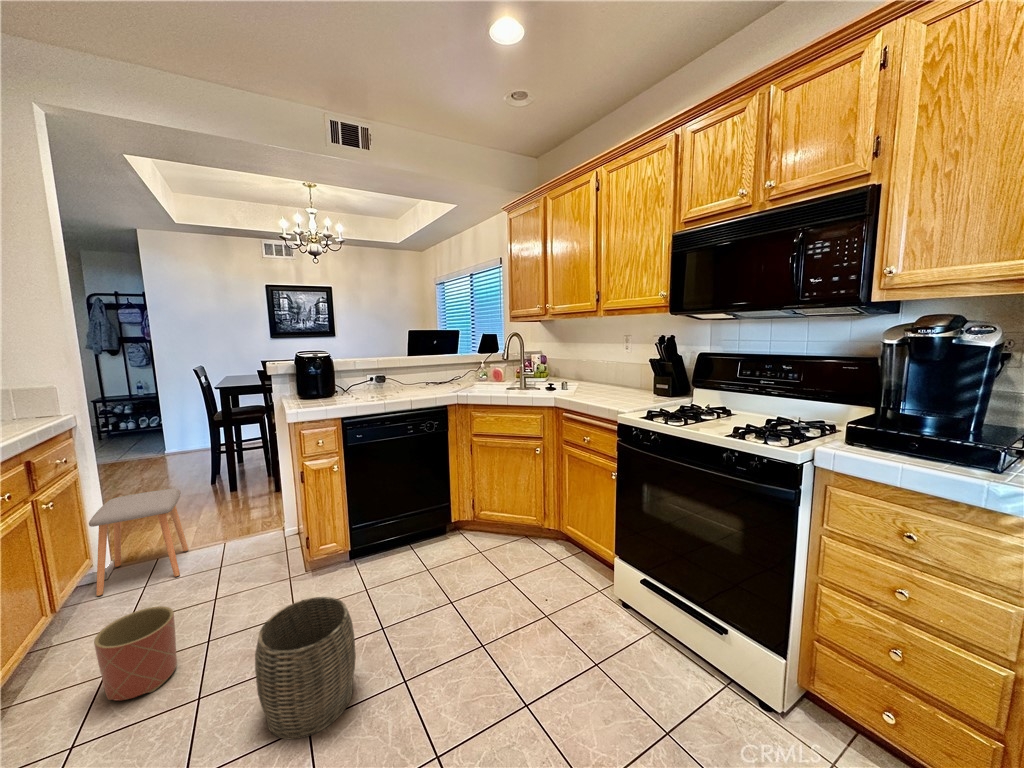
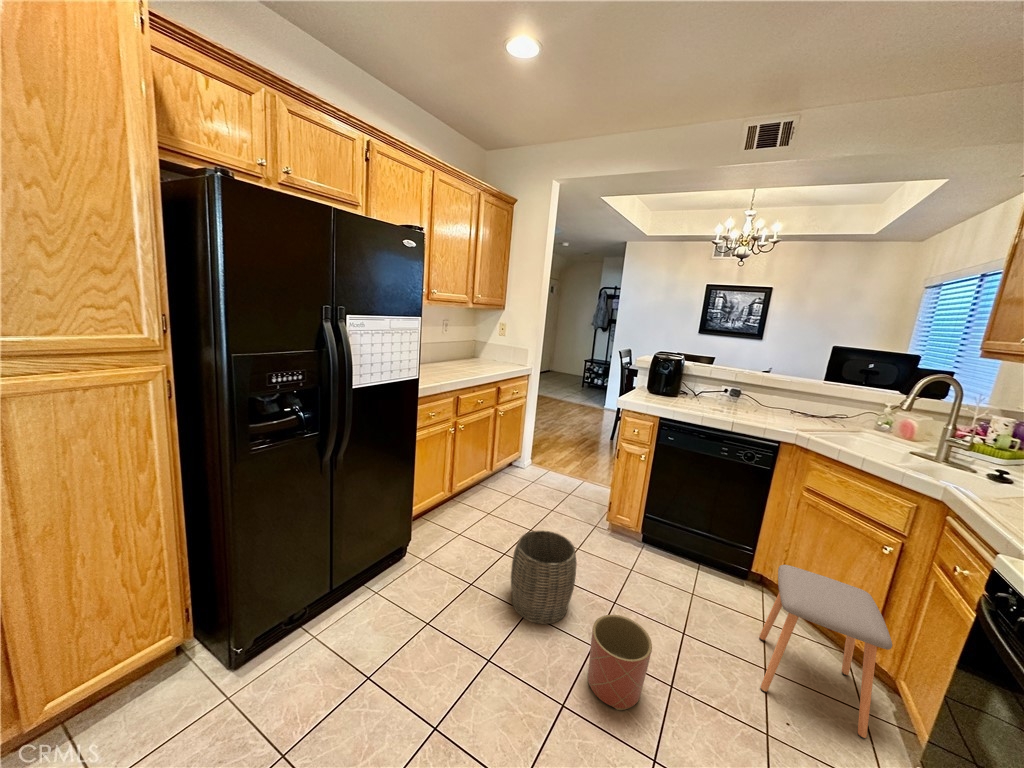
stool: present [89,489,188,597] -> present [759,565,892,739]
planter: present [94,606,177,701] -> present [588,615,652,710]

